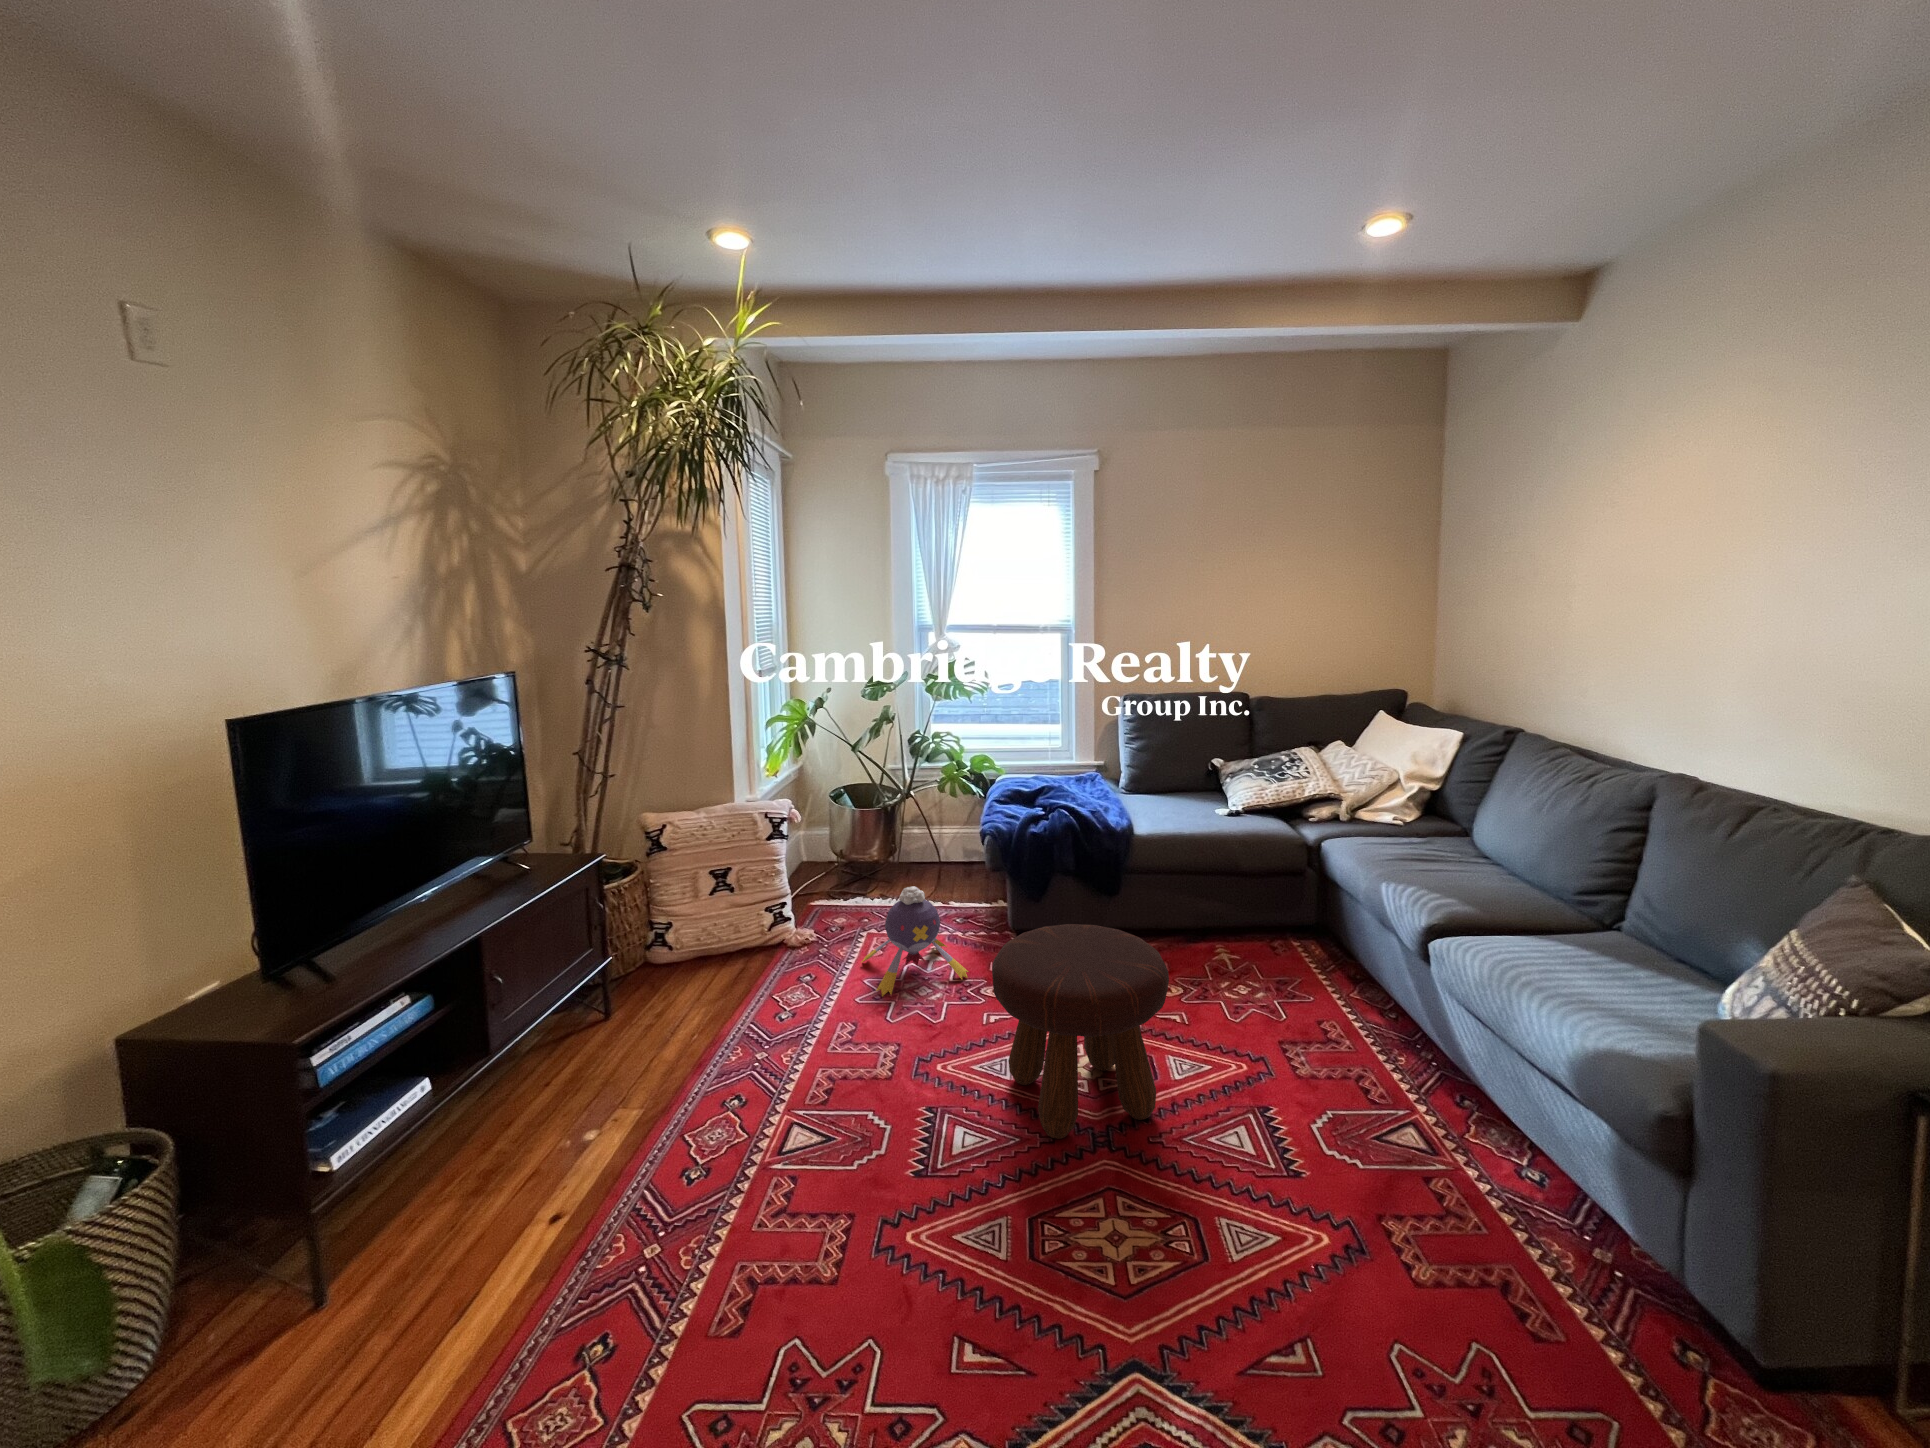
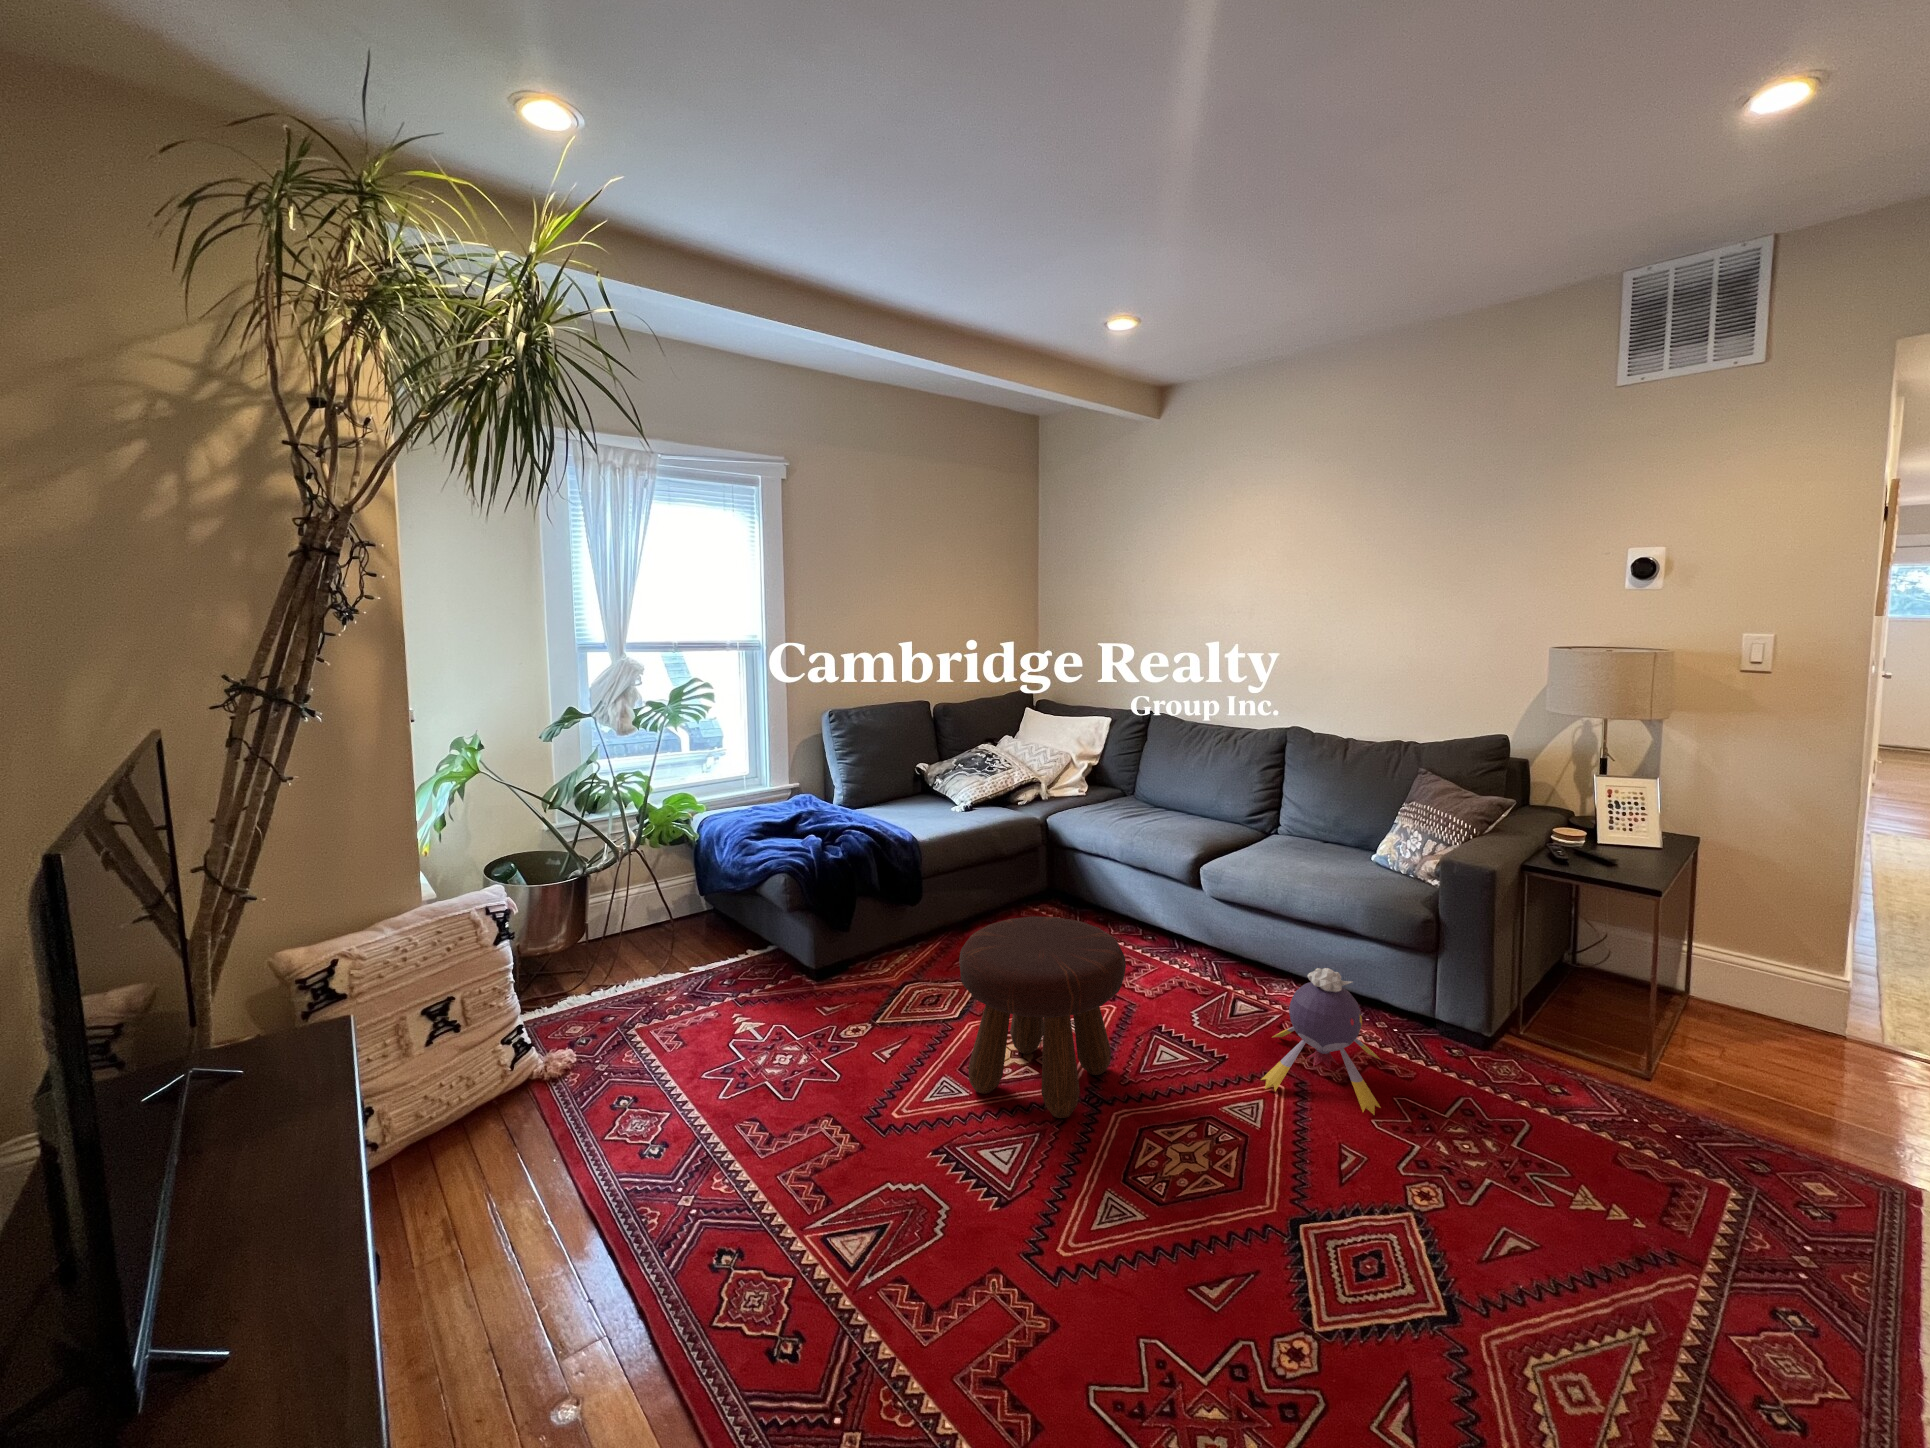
plush toy: present [862,886,968,996] -> present [1261,968,1381,1115]

